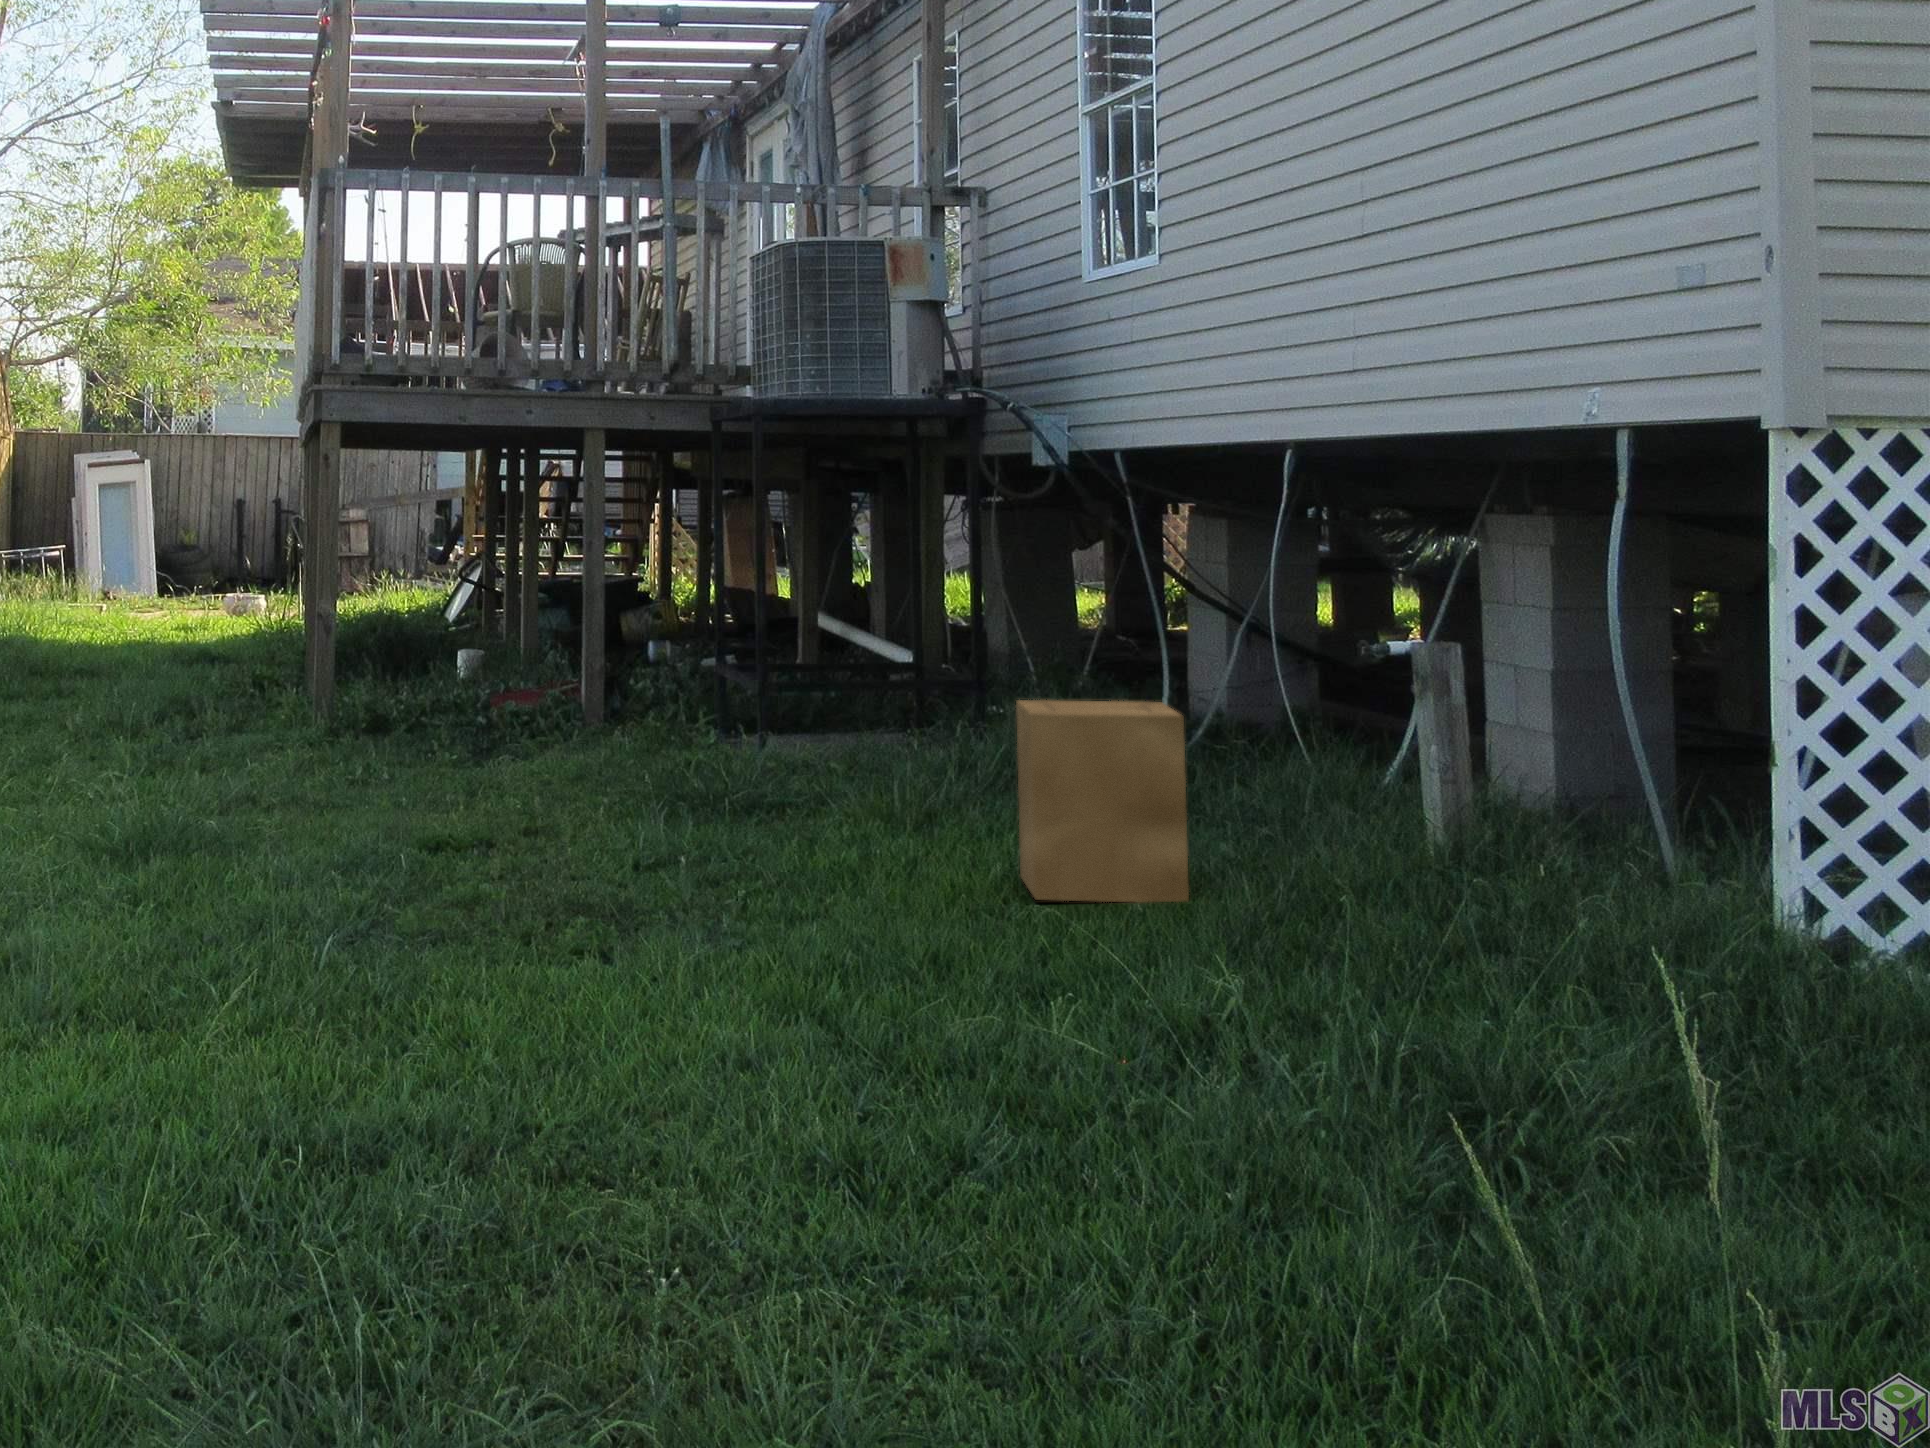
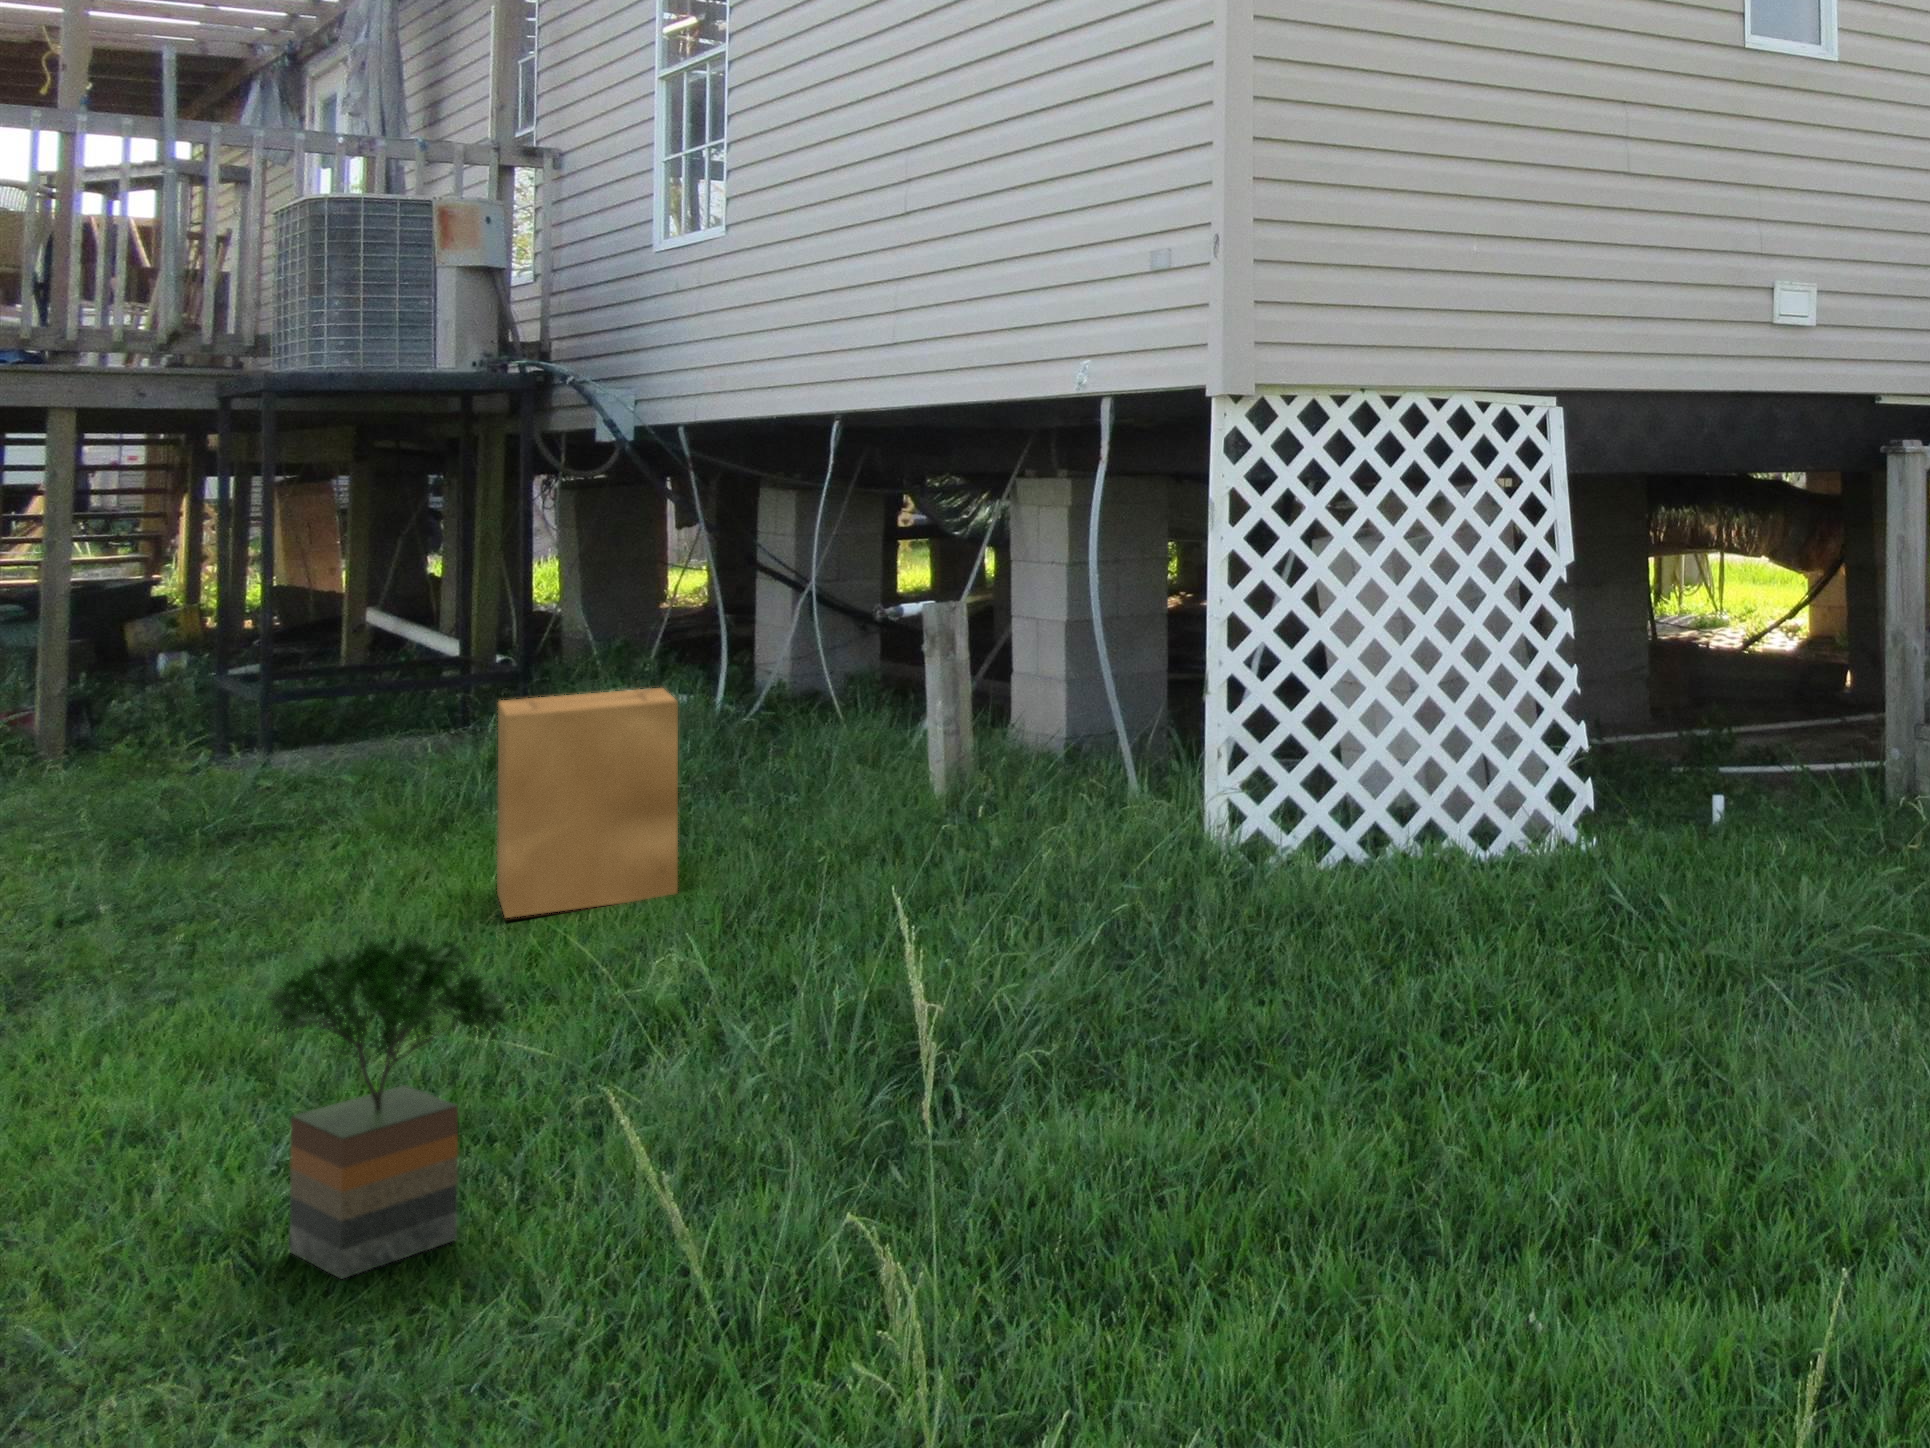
potted tree: none [916,889,1124,1181] -> present [267,934,509,1279]

